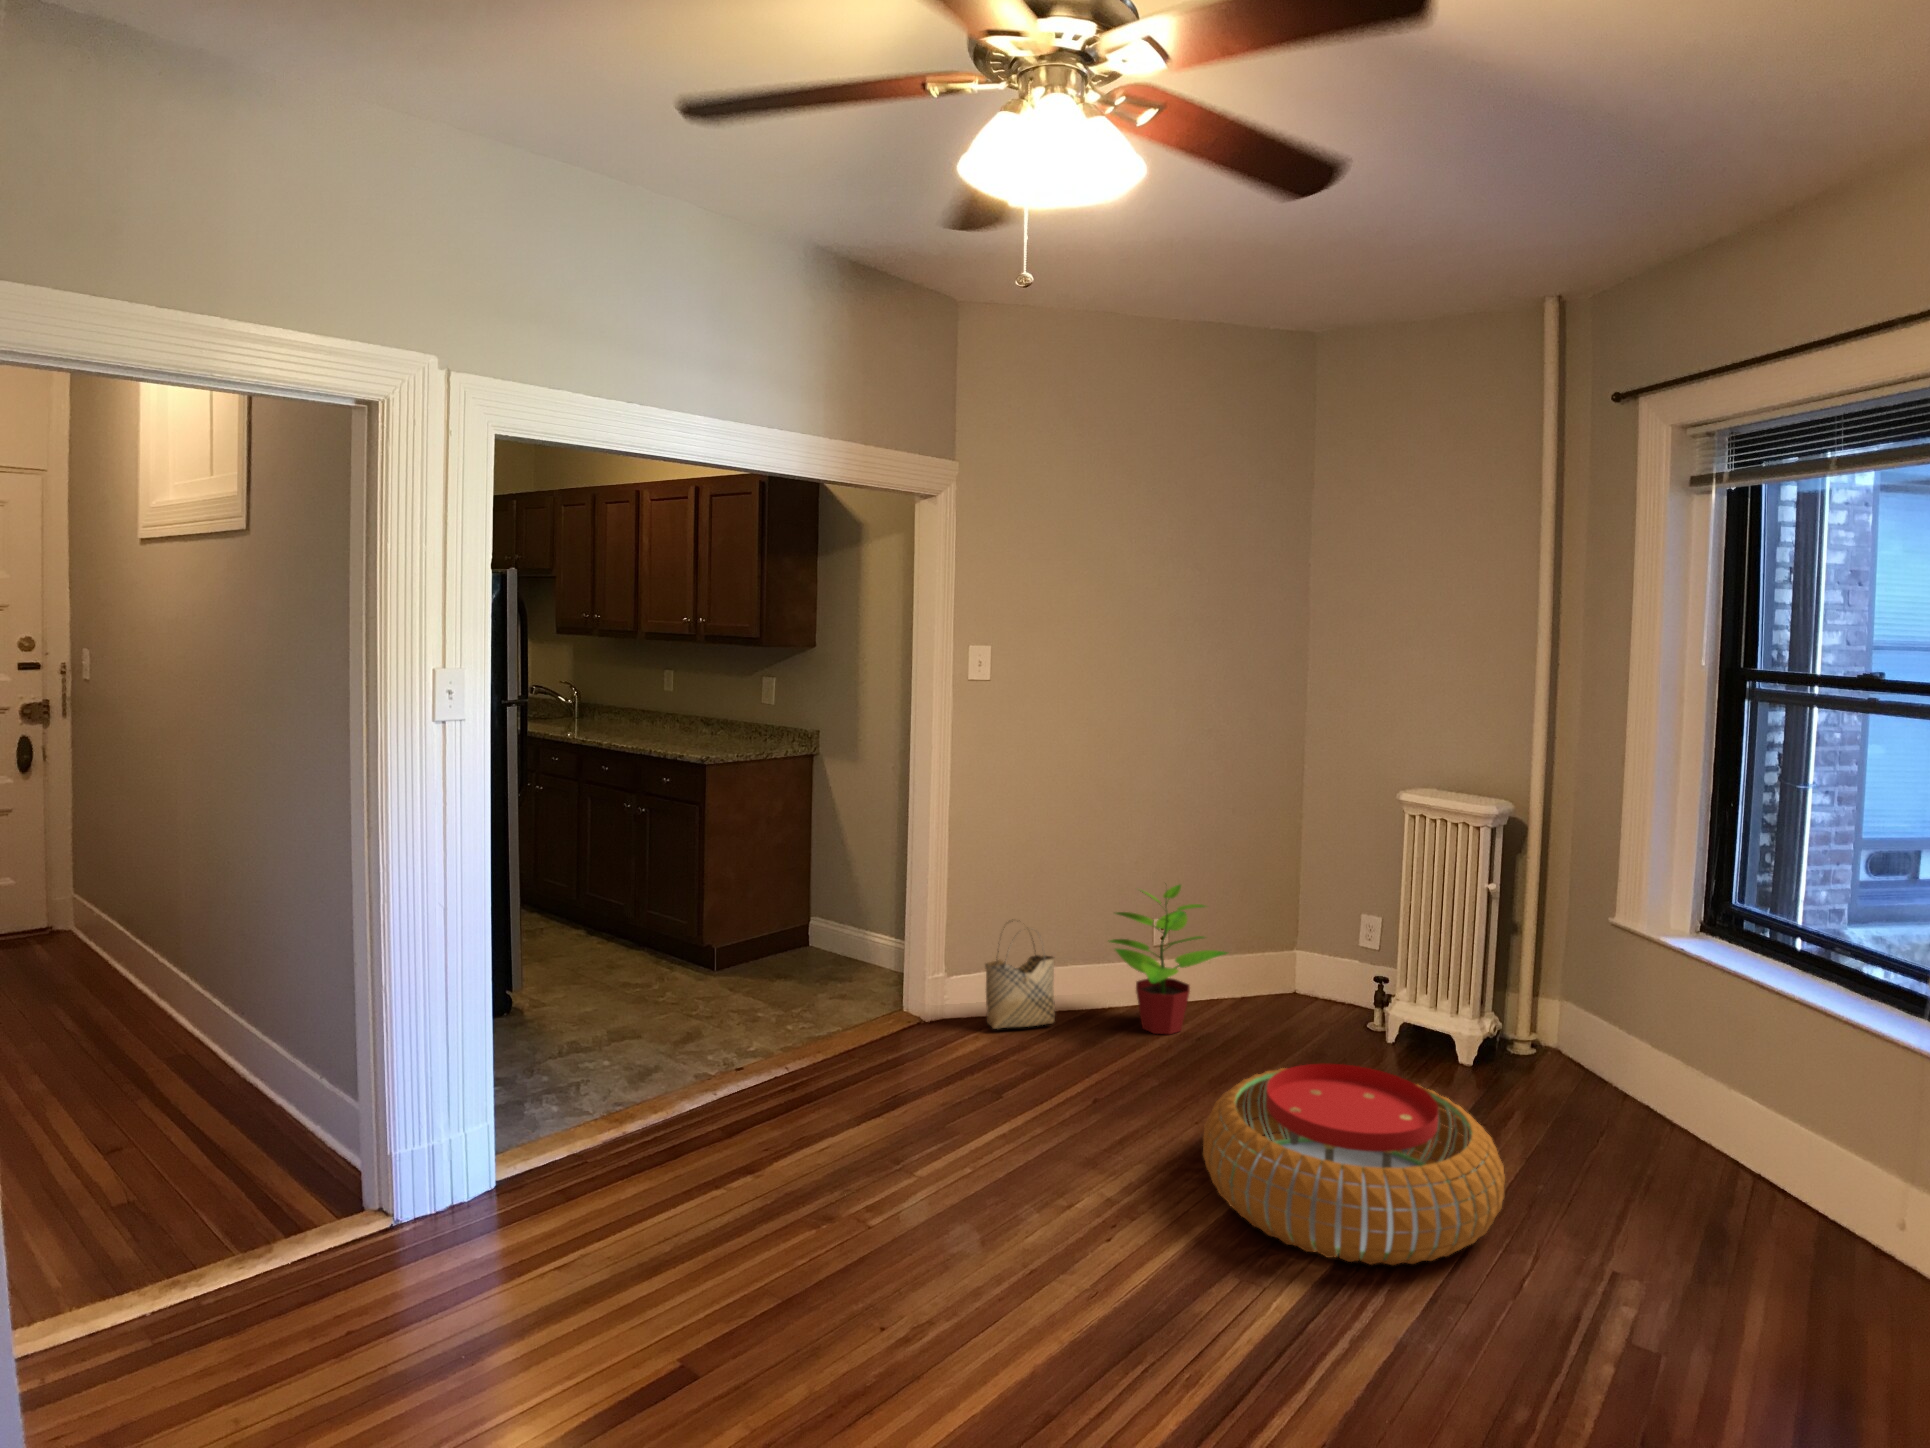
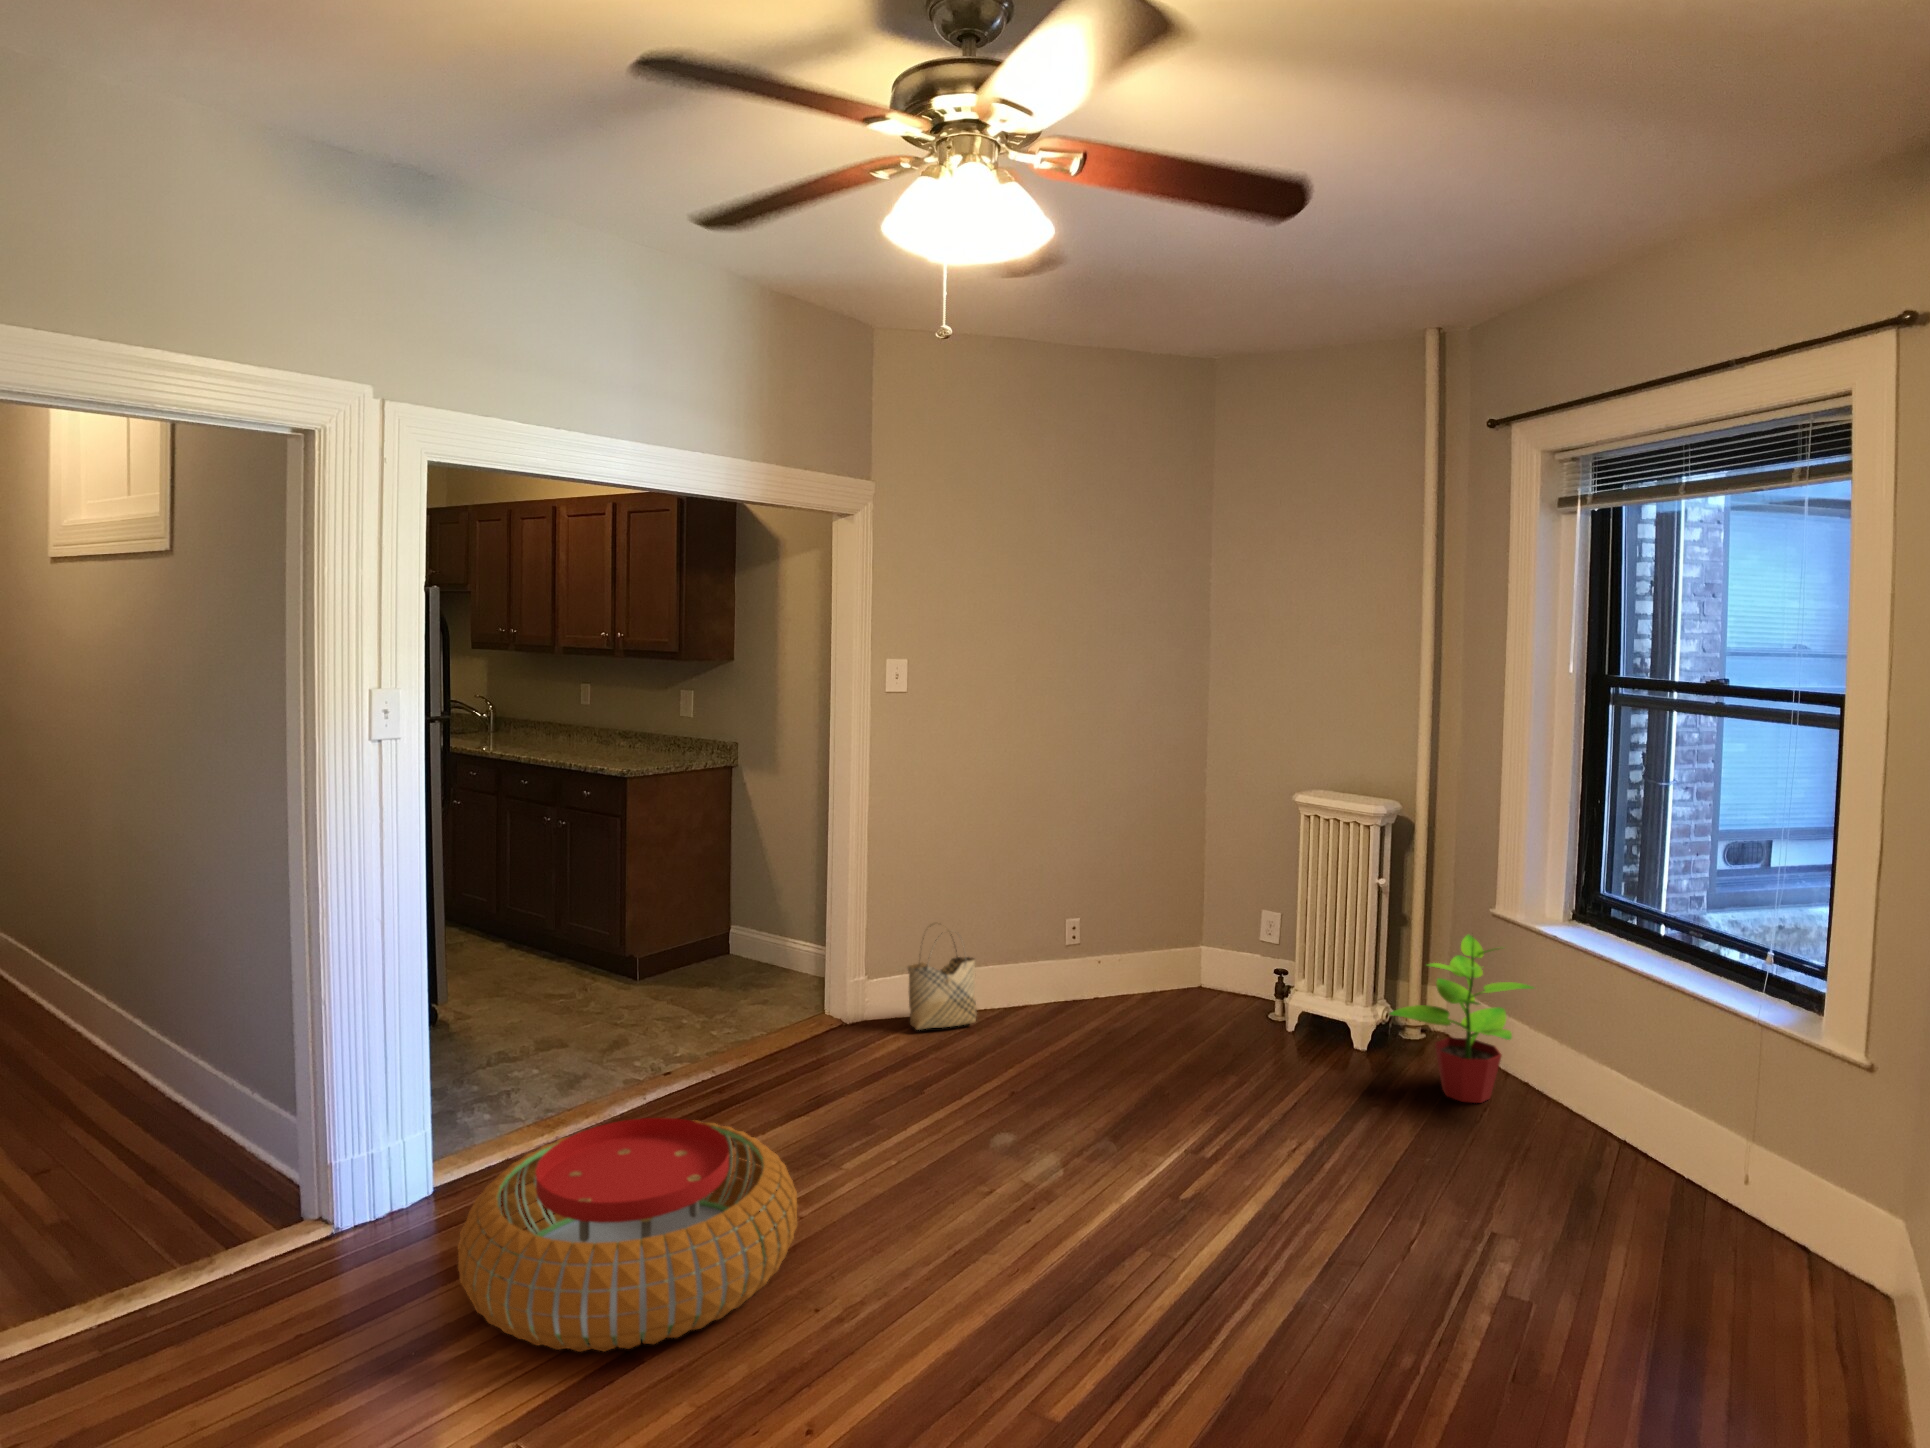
potted plant: present [1110,885,1227,1034] -> present [1390,935,1533,1103]
pouf: present [1203,1064,1505,1265] -> present [457,1118,797,1352]

